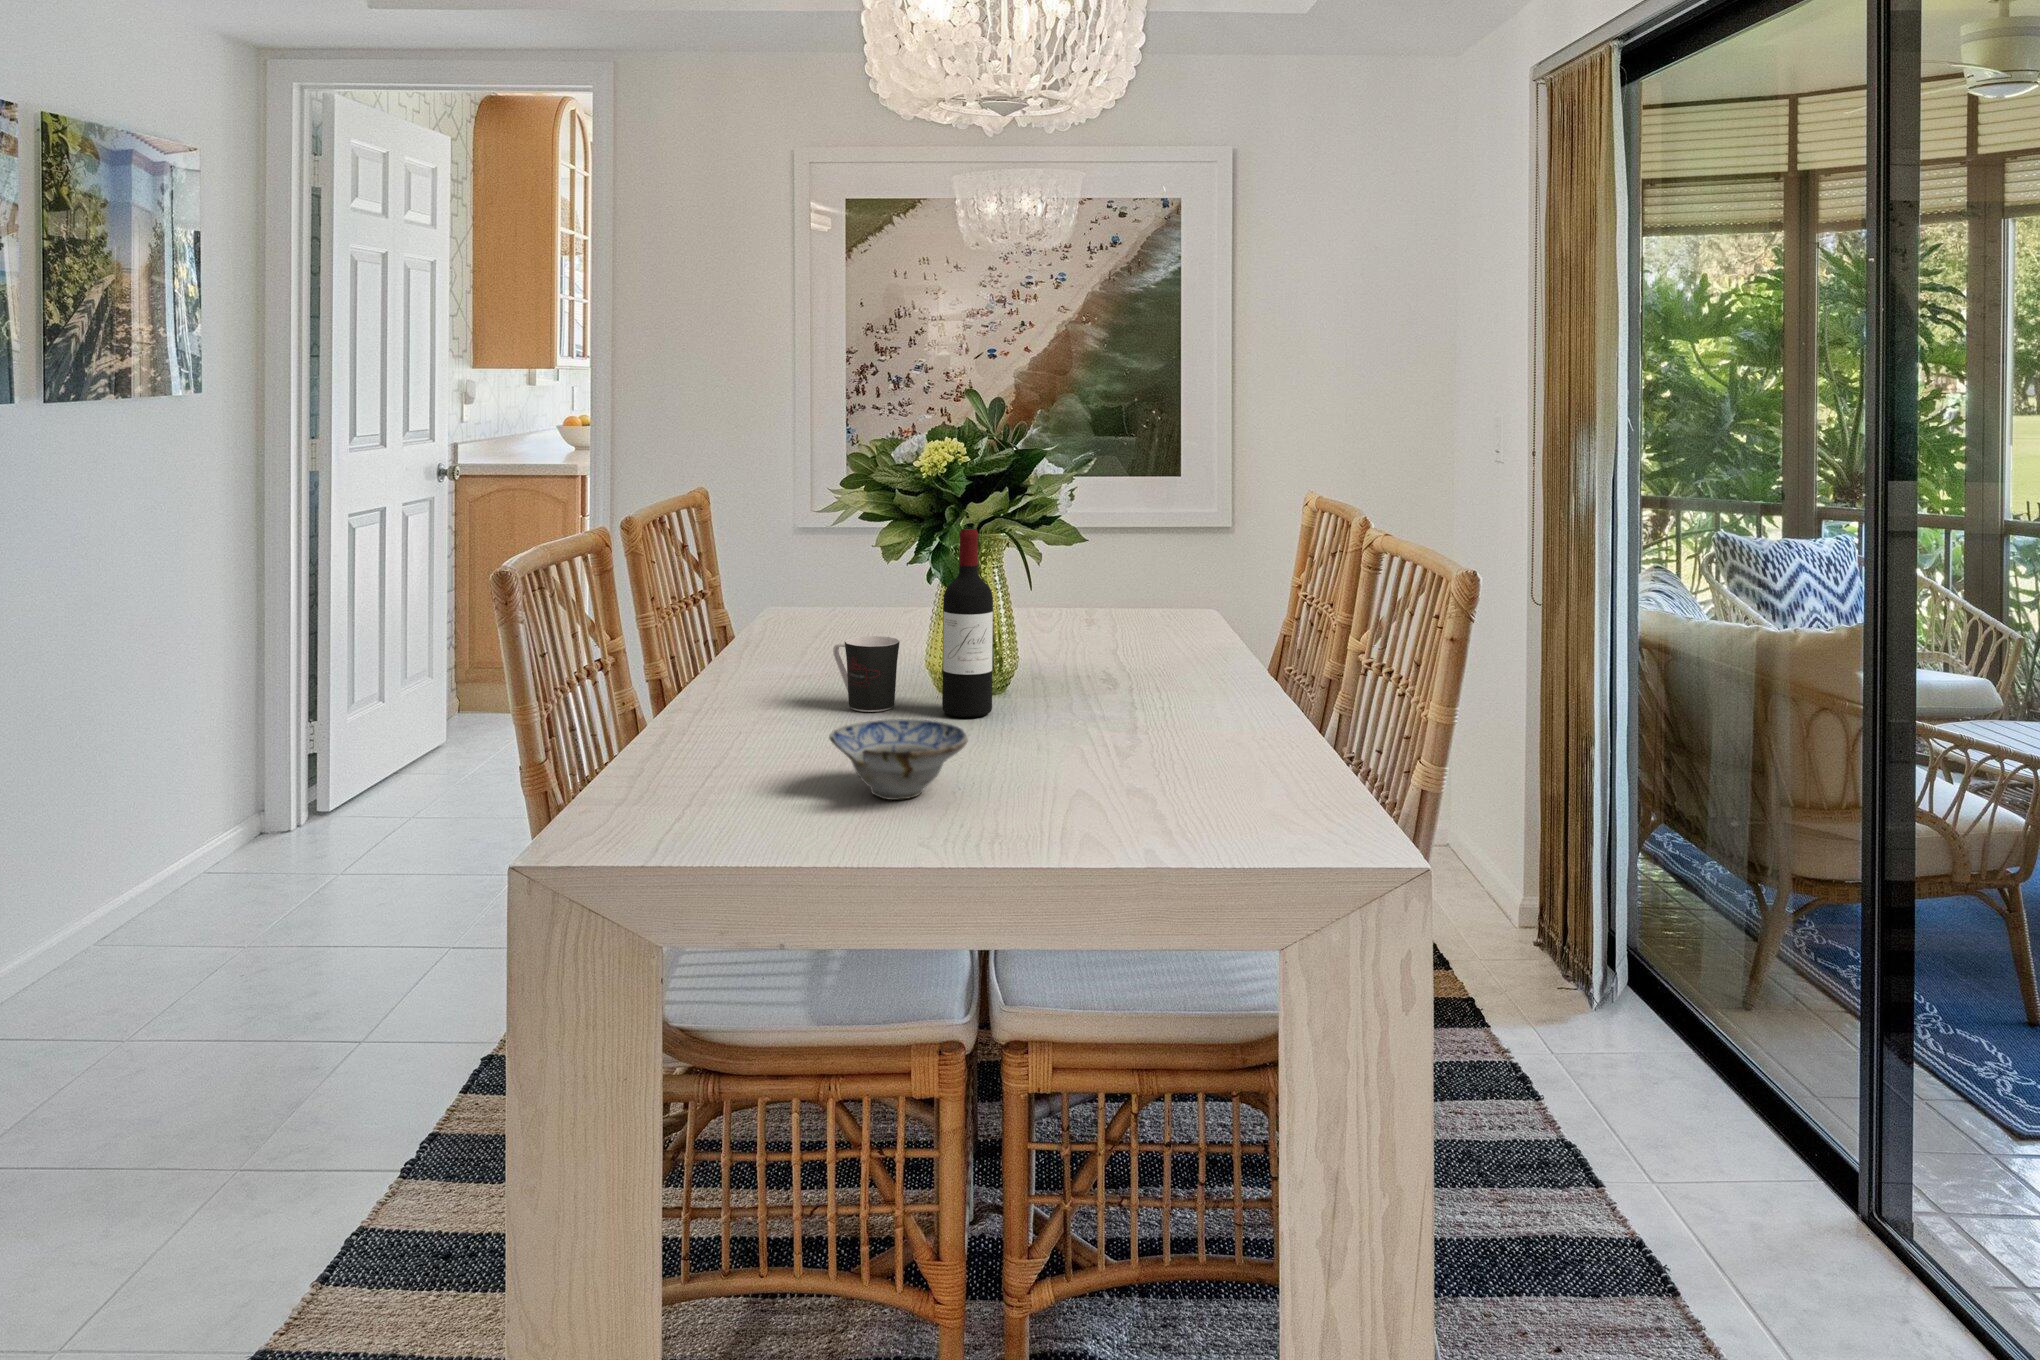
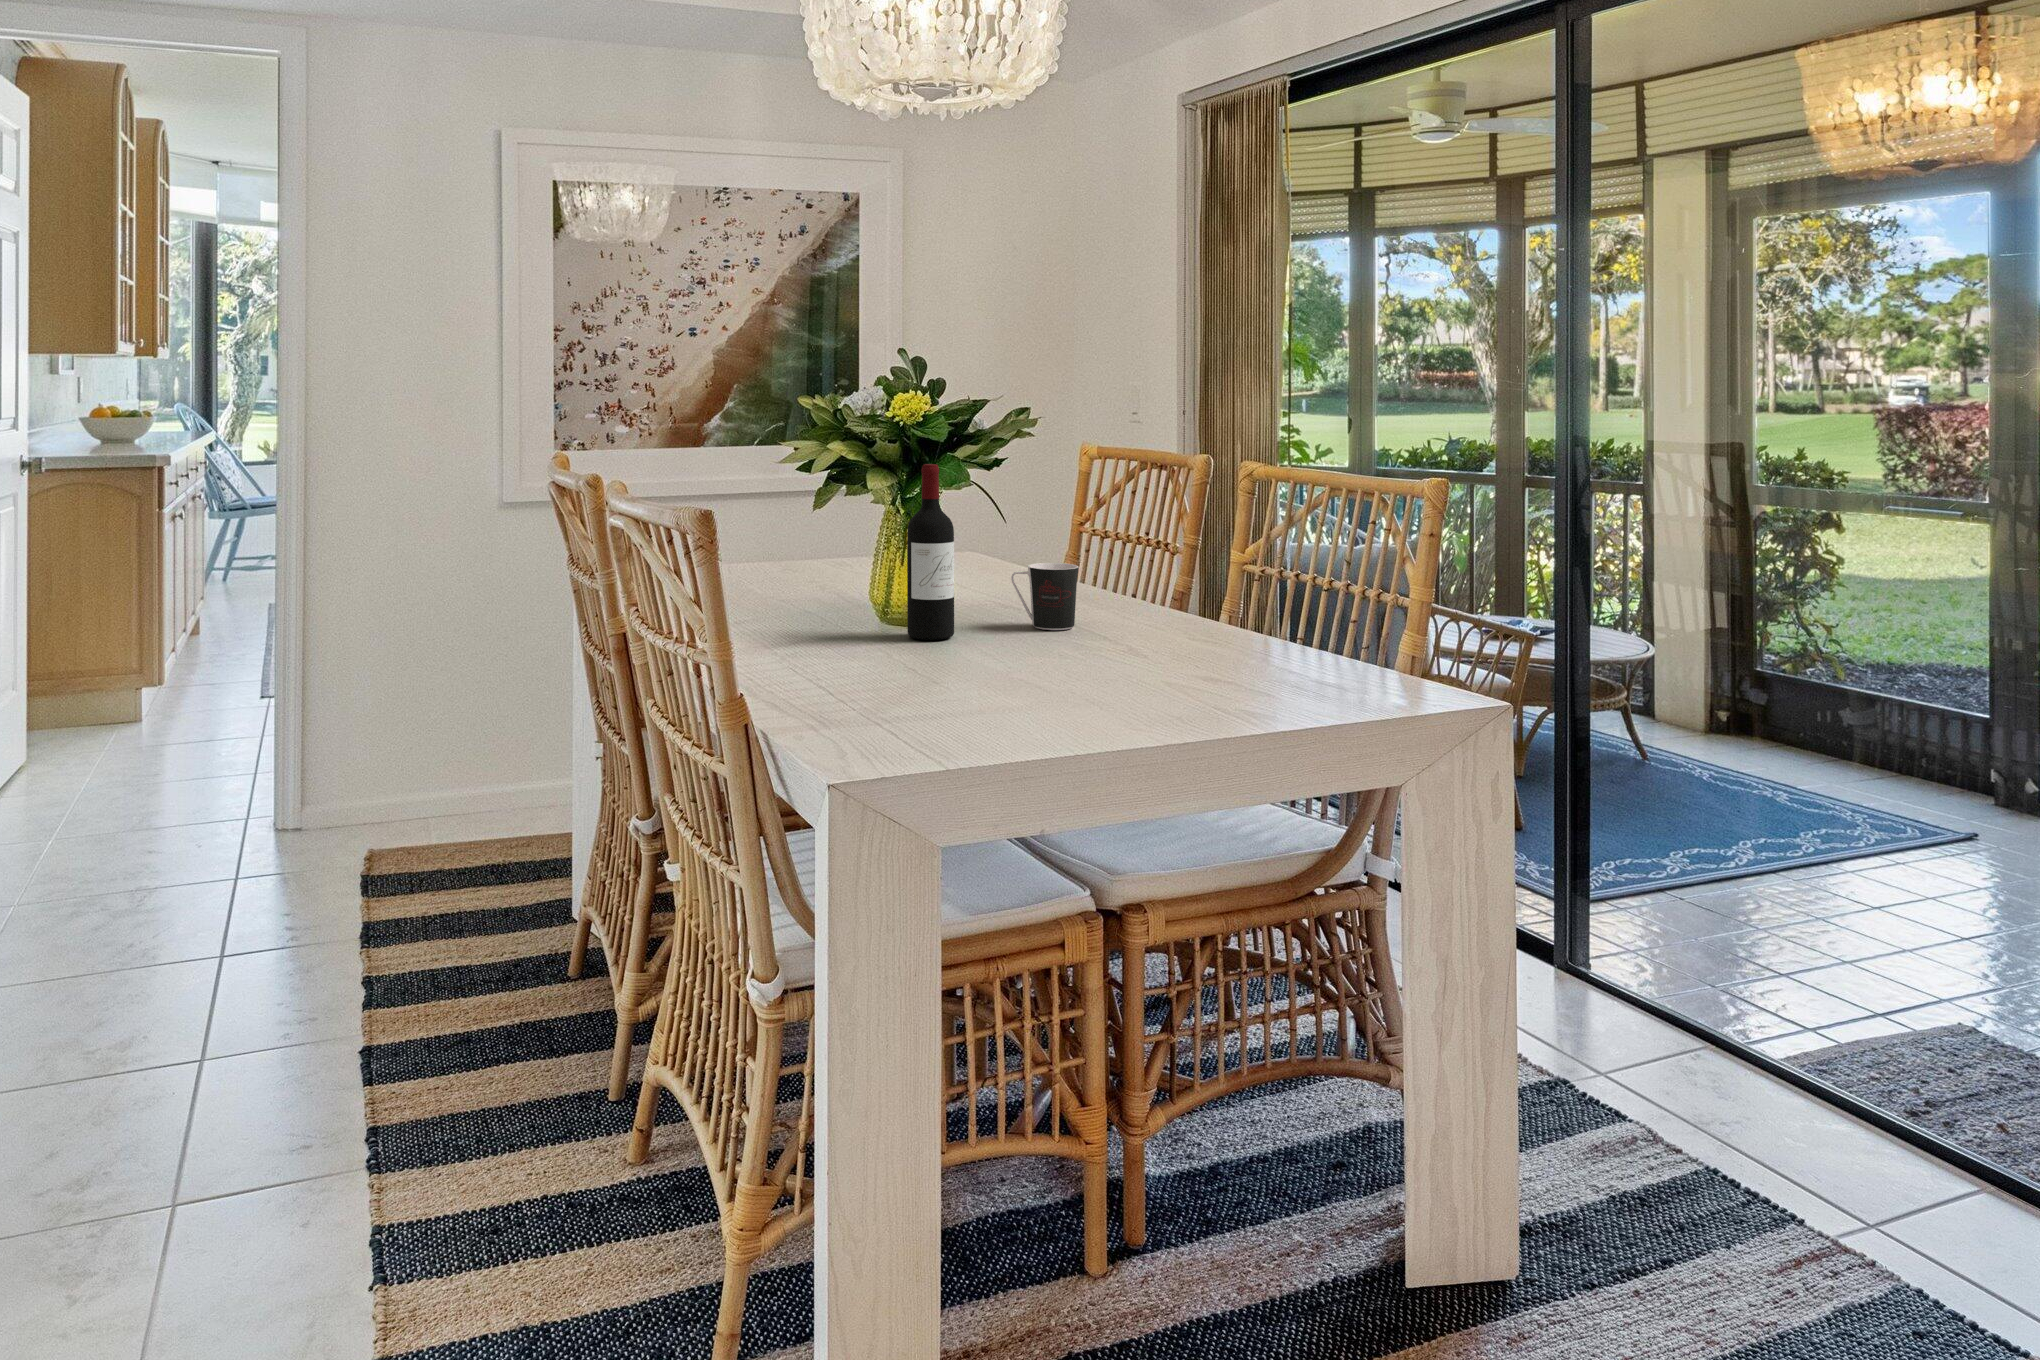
coffee cup: present [833,636,900,712] -> present [1011,563,1079,630]
ceramic bowl: present [829,719,968,800] -> none [932,629,1063,700]

